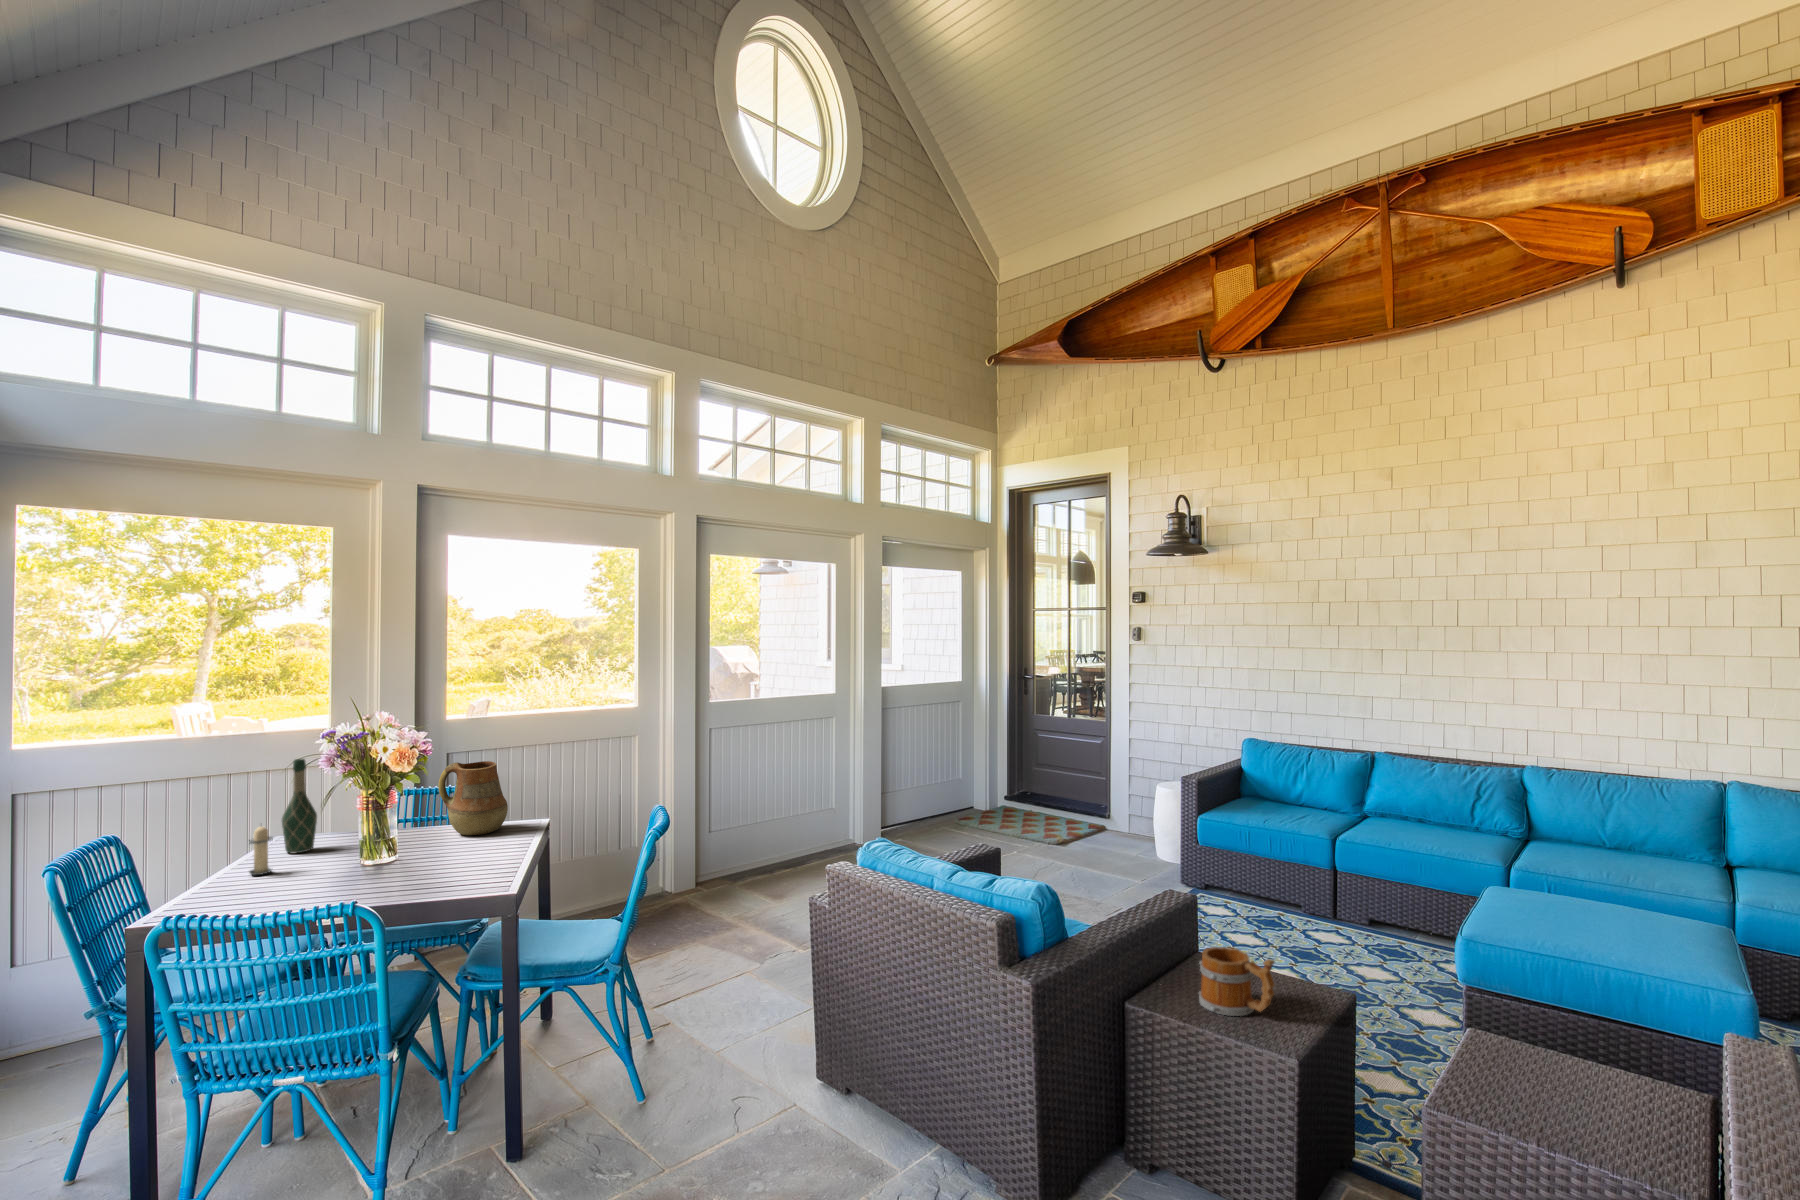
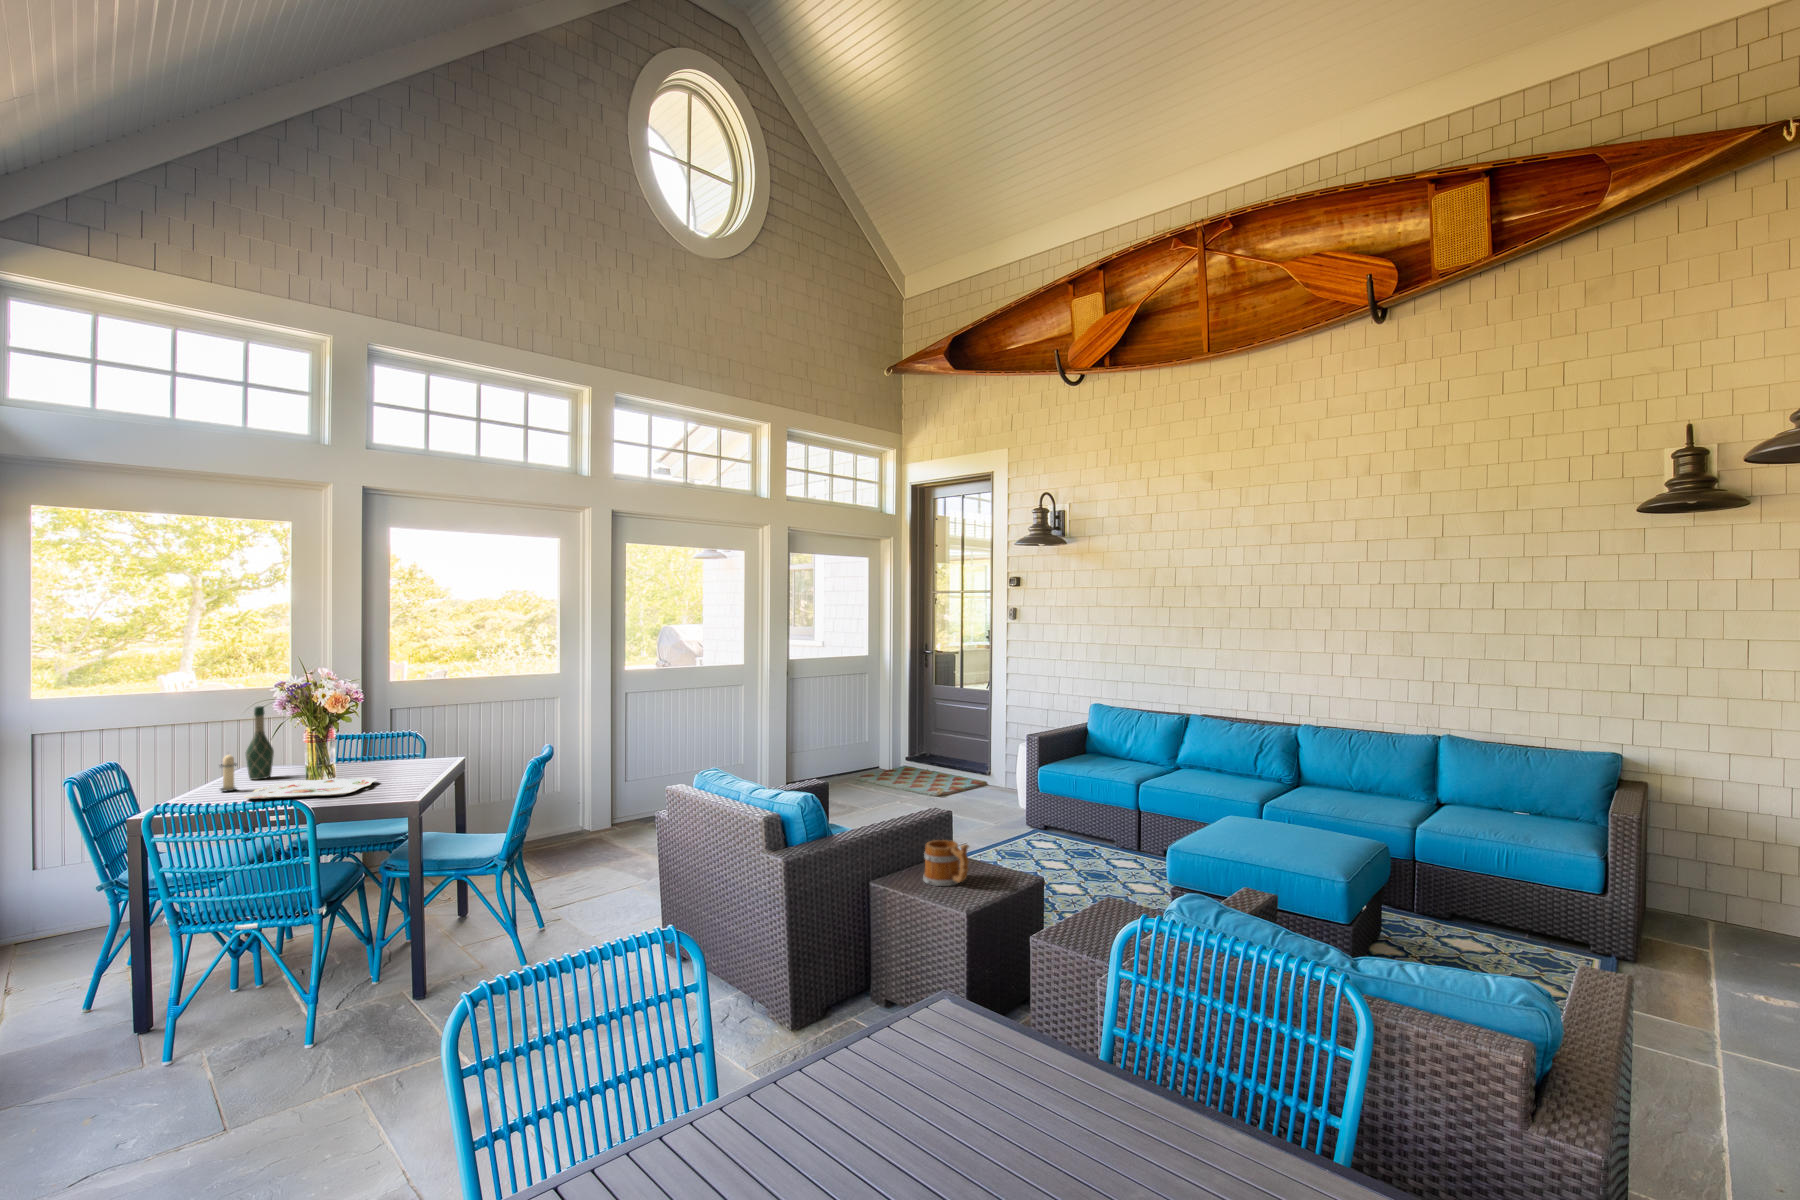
pitcher: present [438,761,508,835] -> none [372,711,428,769]
serving tray: none [282,853,452,890] -> present [245,778,377,799]

